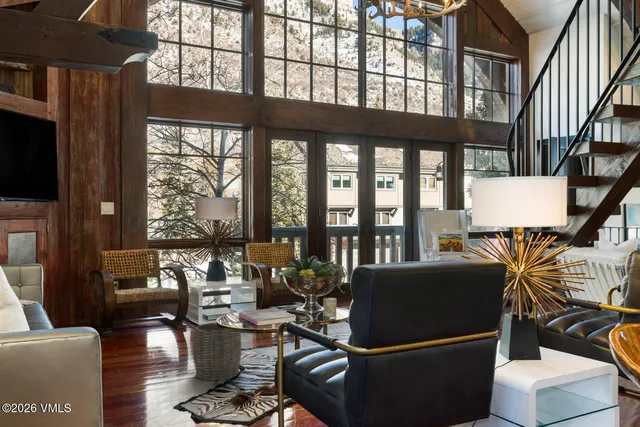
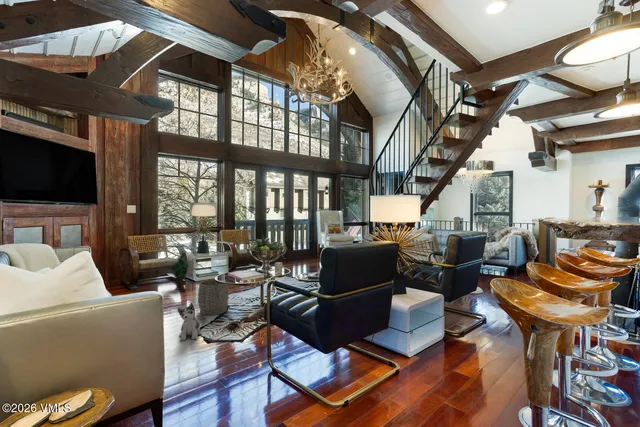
decorative plant: none [157,280,192,338] -> present [169,254,189,289]
plush toy: none [154,355,191,414] -> present [178,303,202,341]

